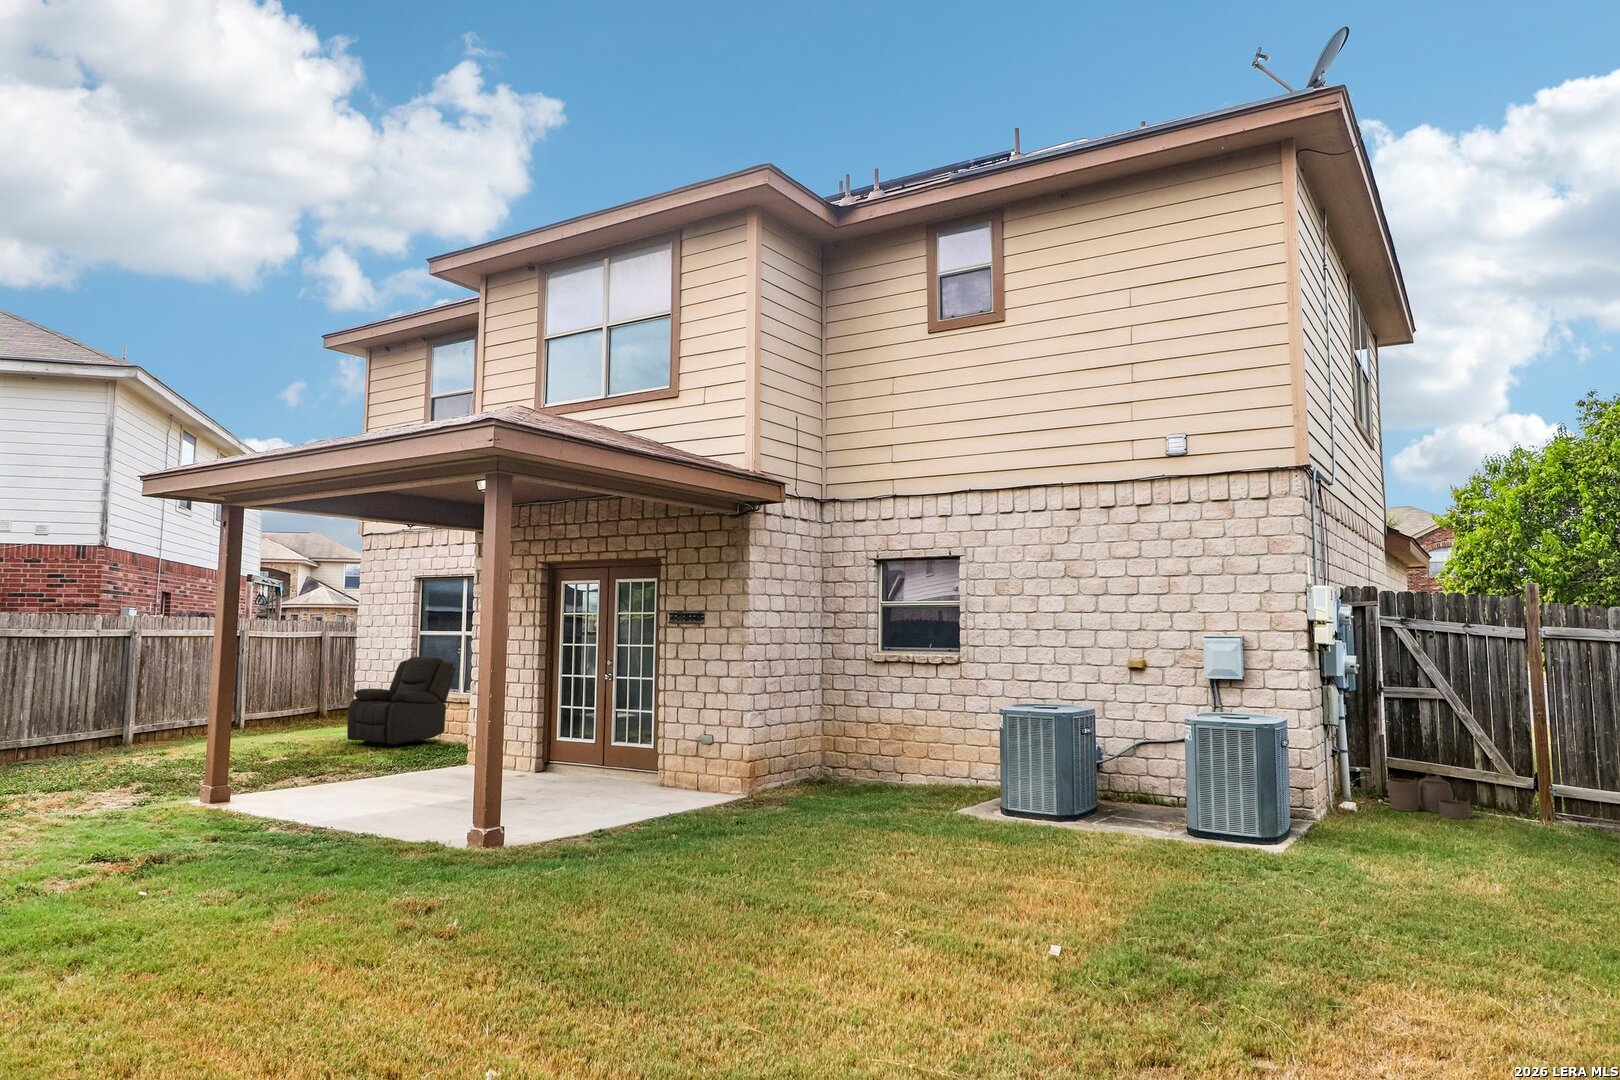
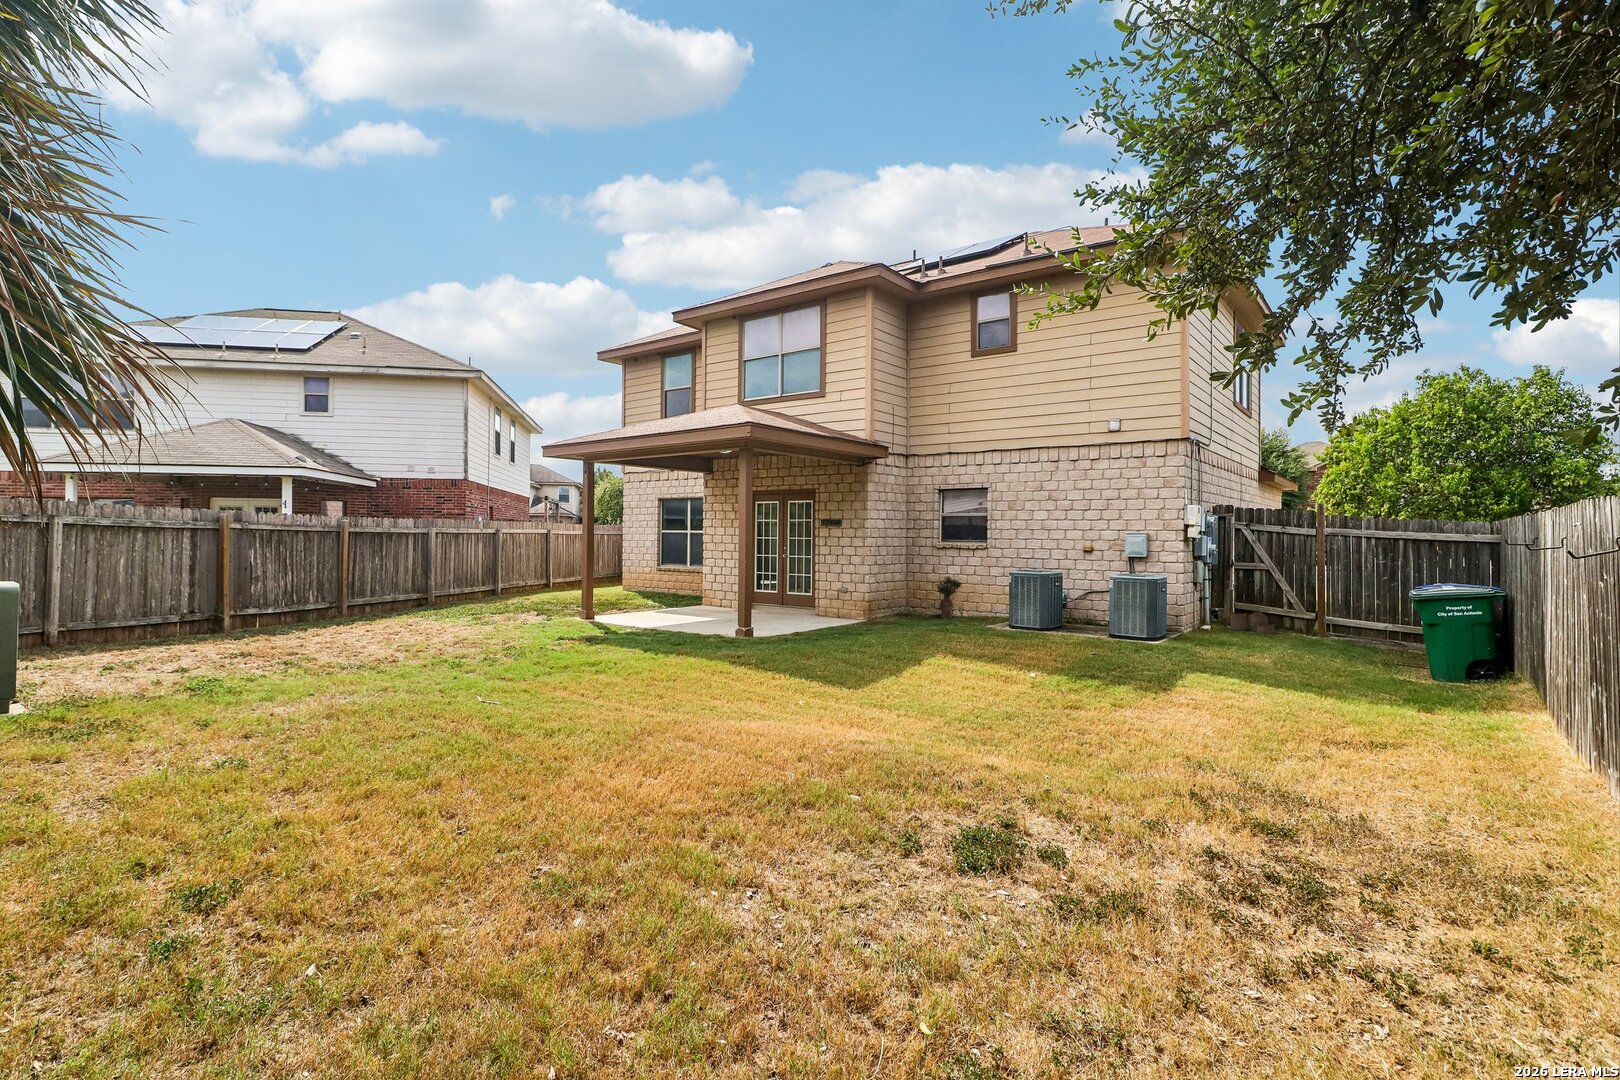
chair: present [347,657,456,747] -> none [630,545,688,596]
potted plant: none [869,712,923,790] -> present [937,576,964,618]

